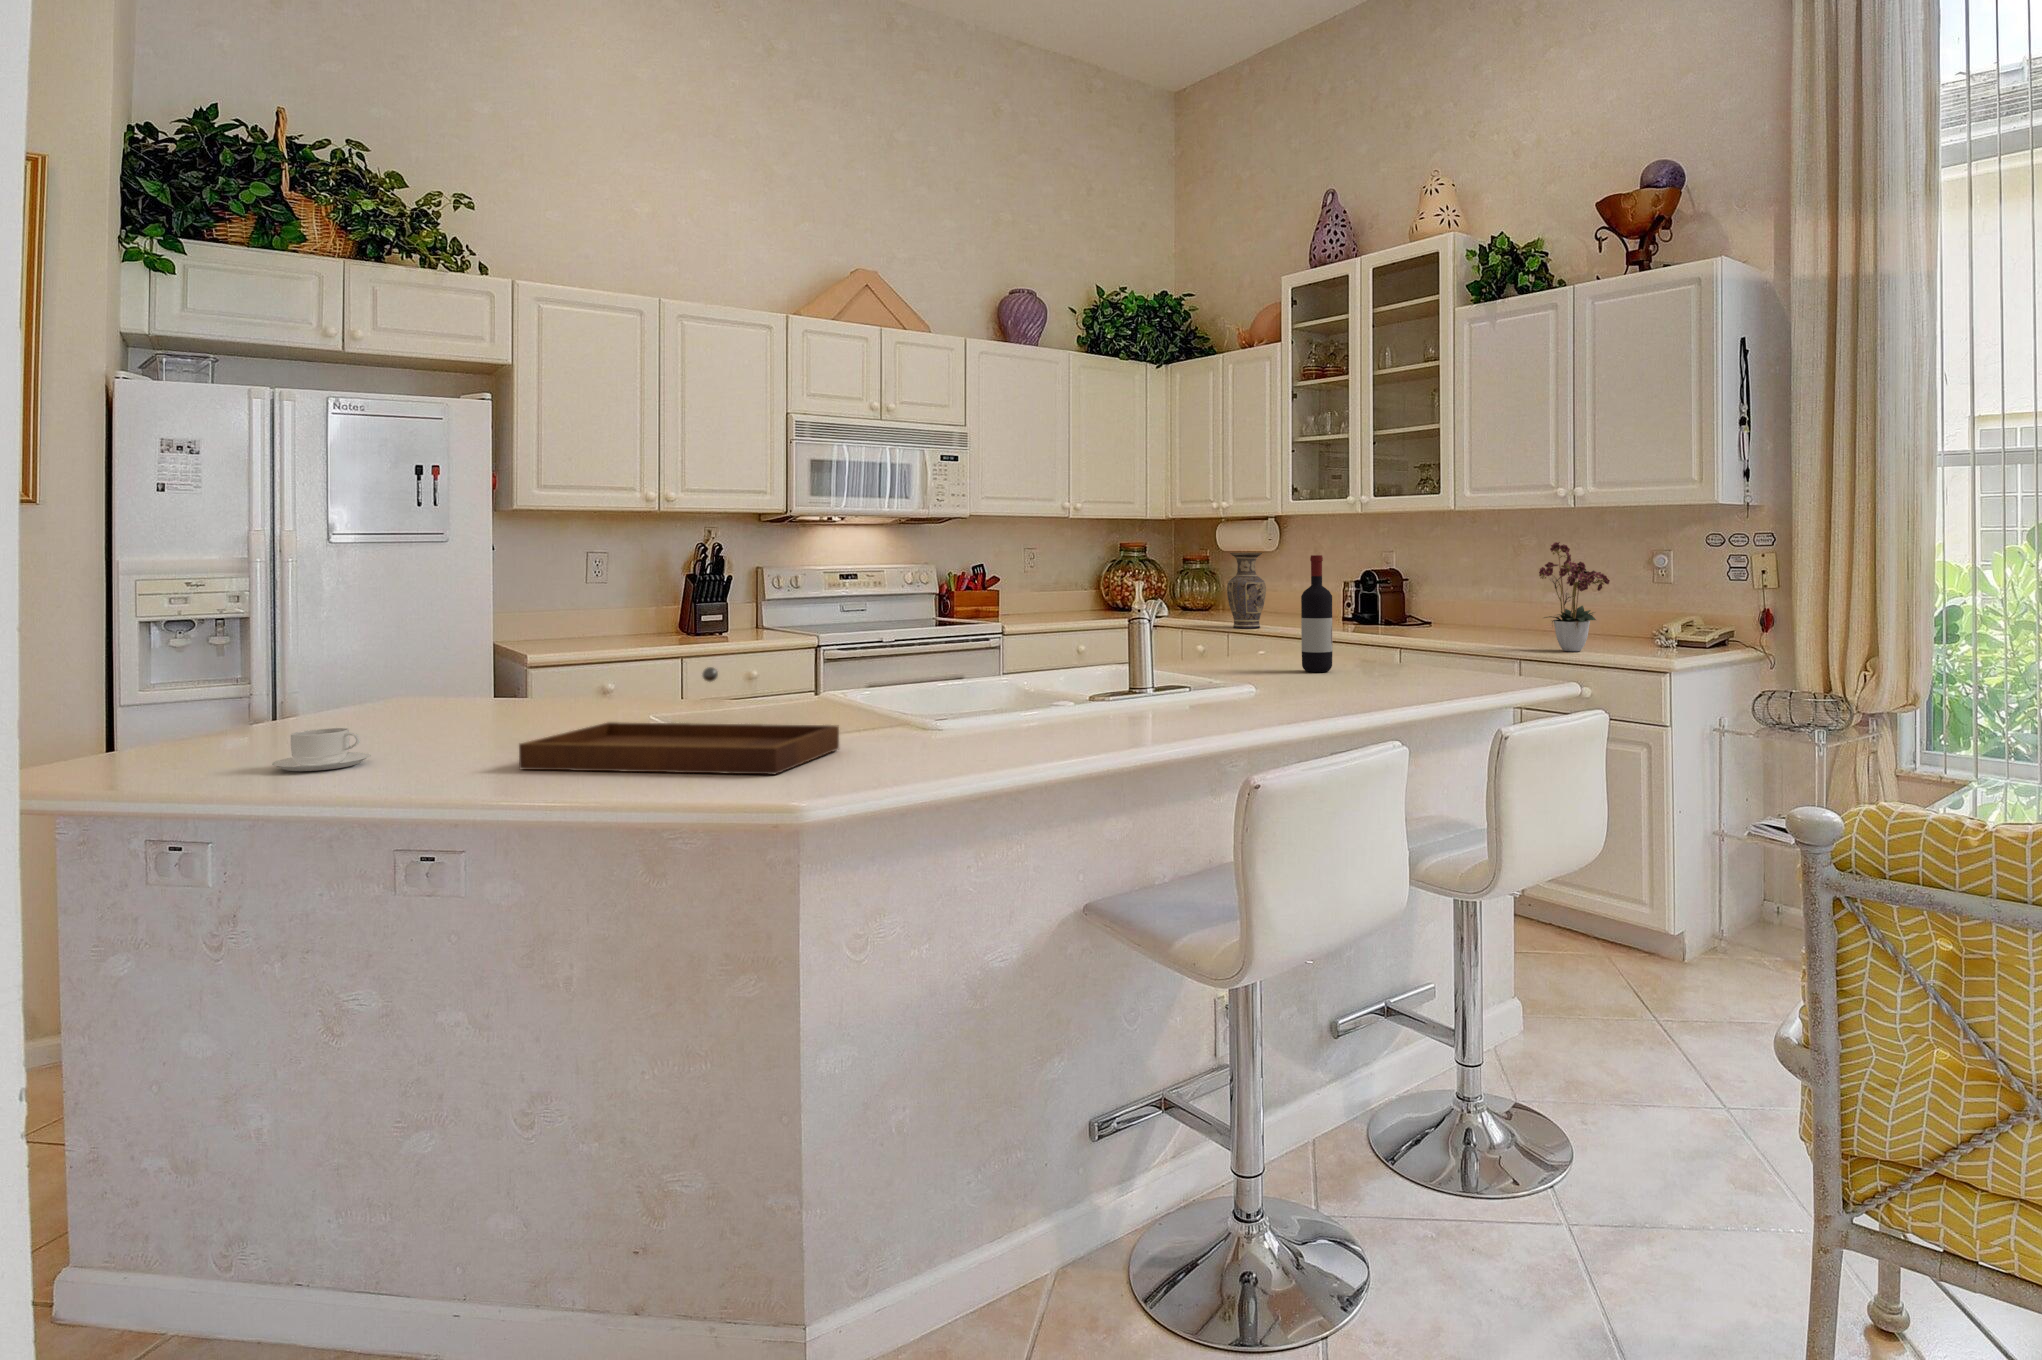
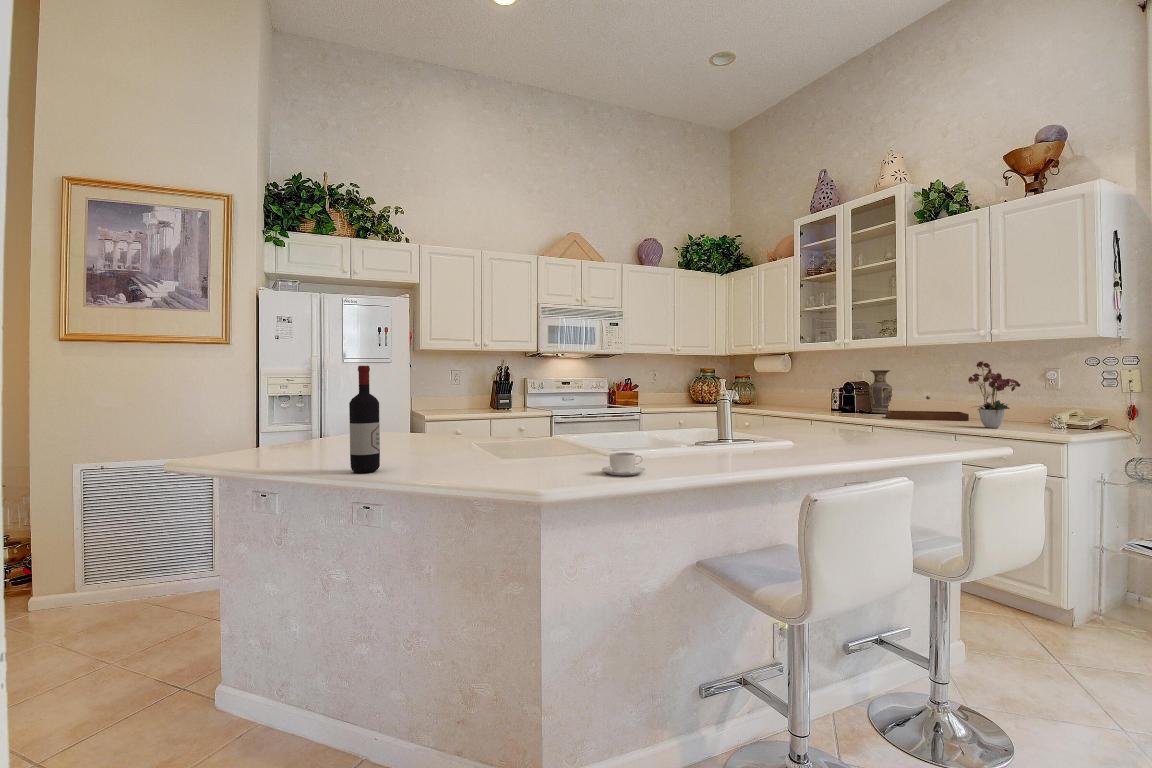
vase: present [1227,553,1266,628] -> present [869,370,893,413]
wine bottle: present [1301,555,1332,672] -> present [349,366,380,473]
tray: present [519,667,839,774] -> present [886,396,969,421]
coffee cup: present [272,728,371,771] -> present [602,452,645,476]

